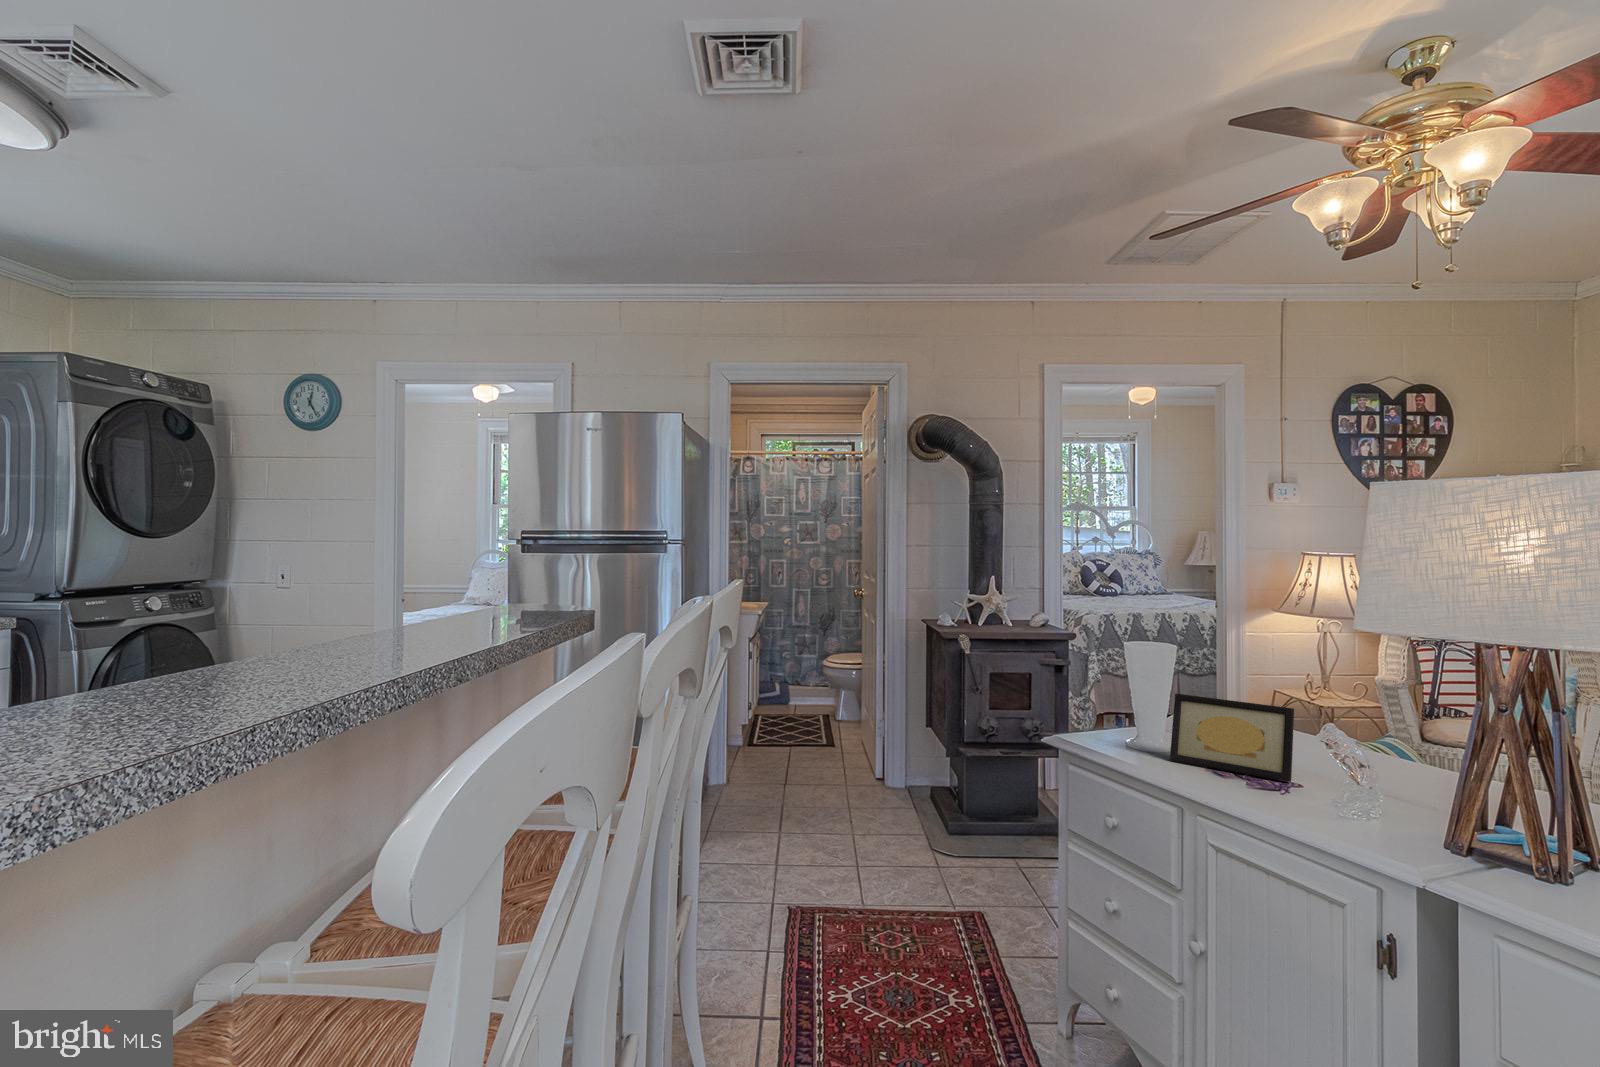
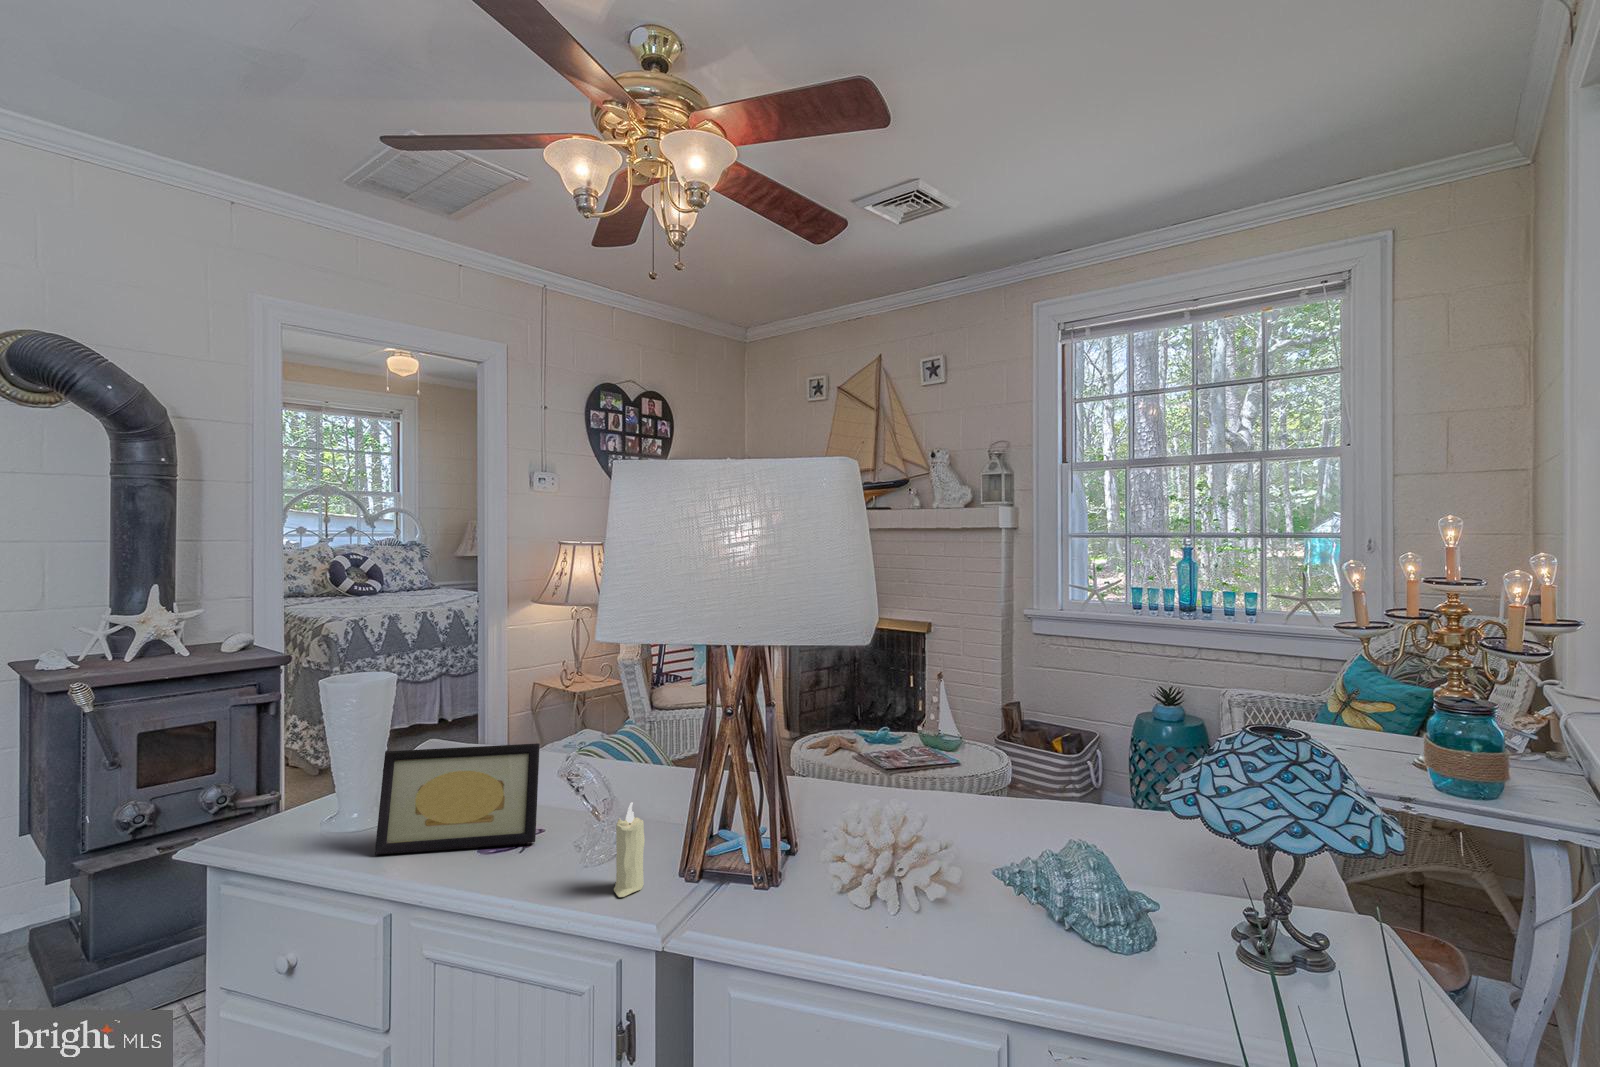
candle: none [1363,758,1392,829] -> present [614,802,644,897]

